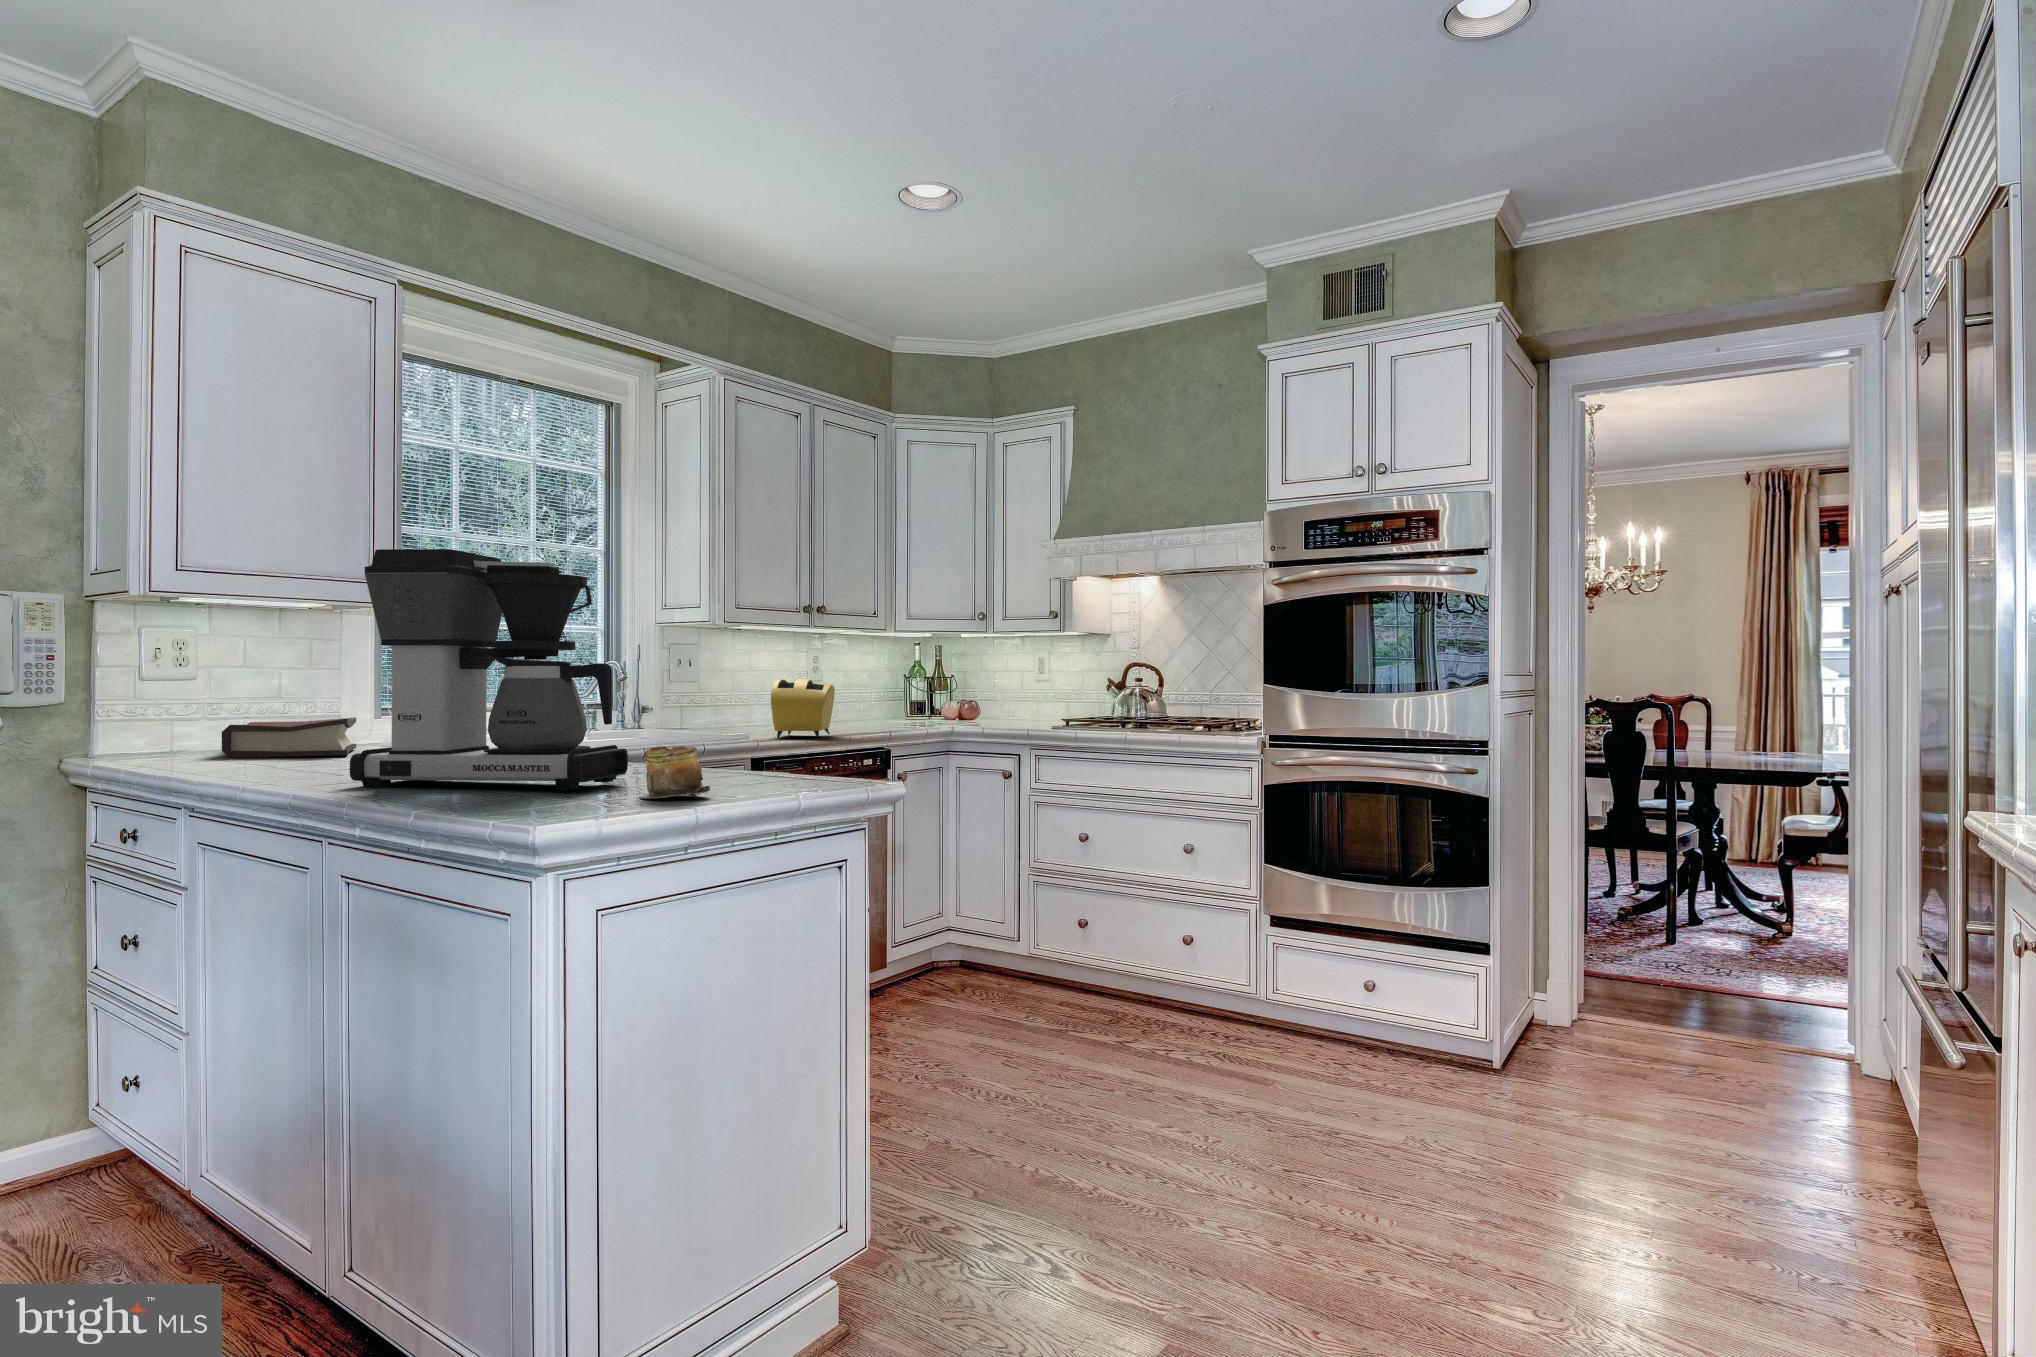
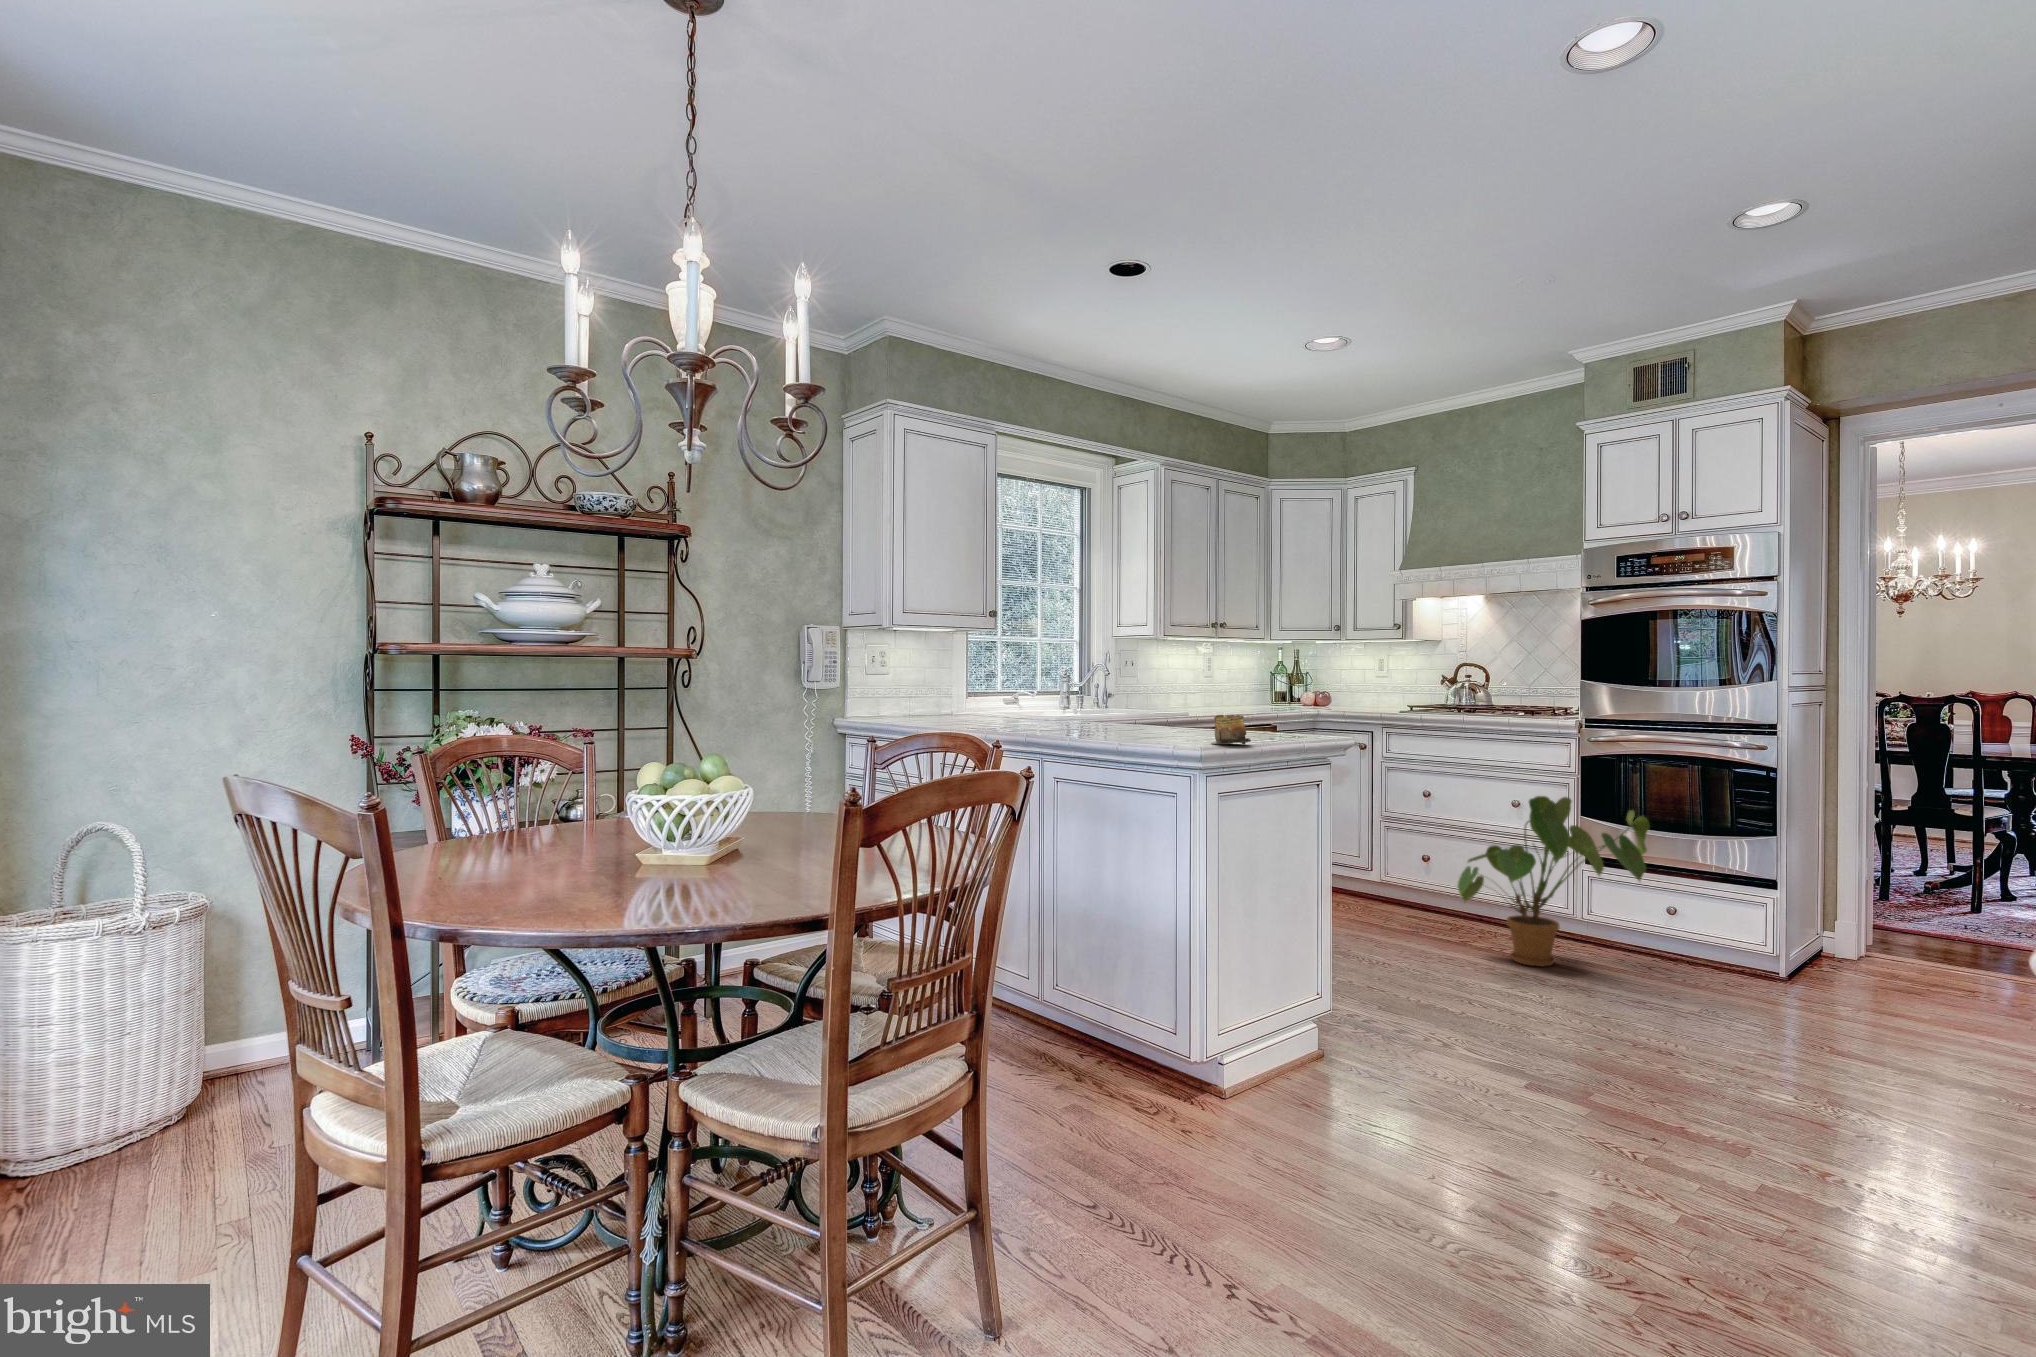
coffee maker: present [350,549,628,790] -> none [1044,603,1185,739]
toaster: present [771,679,835,738] -> none [1198,675,1240,717]
hardback book: present [222,718,356,758] -> none [915,699,985,721]
house plant: none [1104,839,1343,1076] -> present [1458,796,1650,966]

